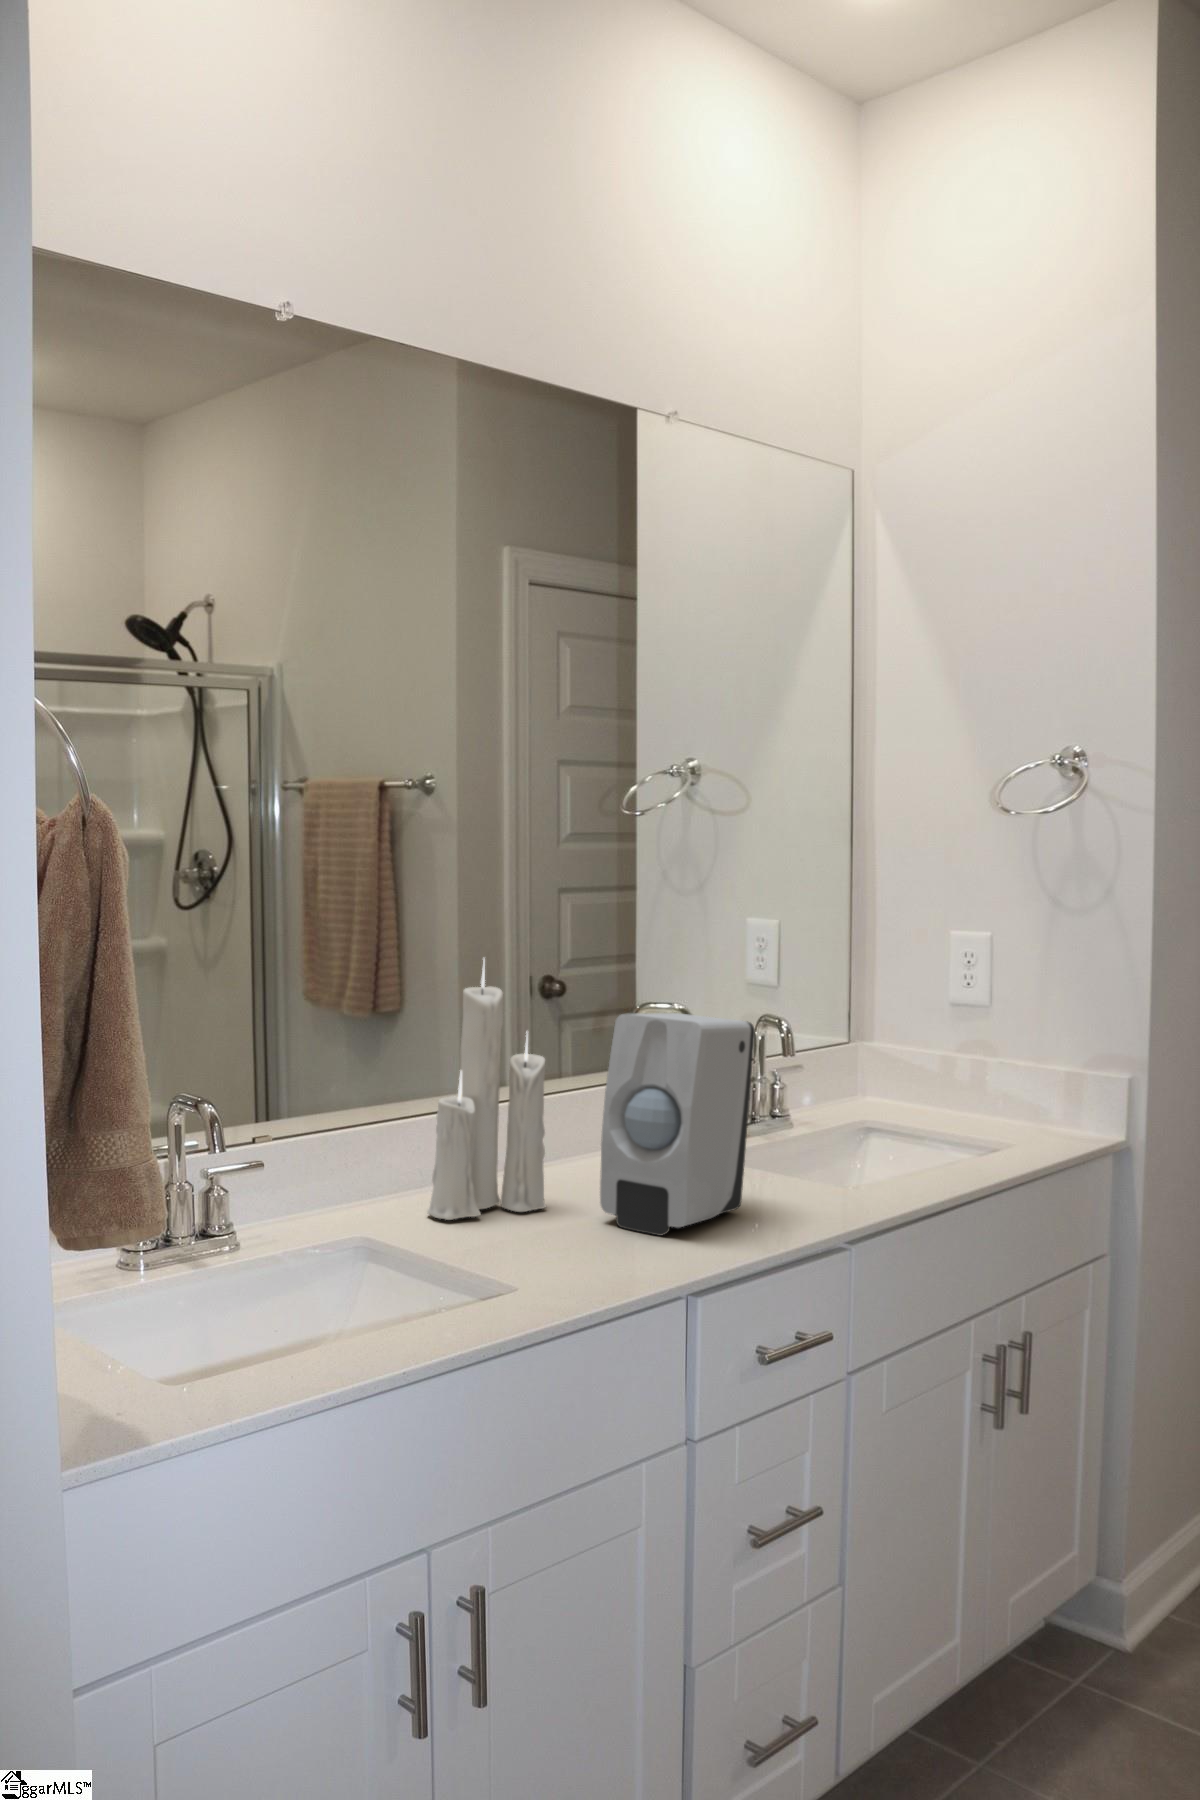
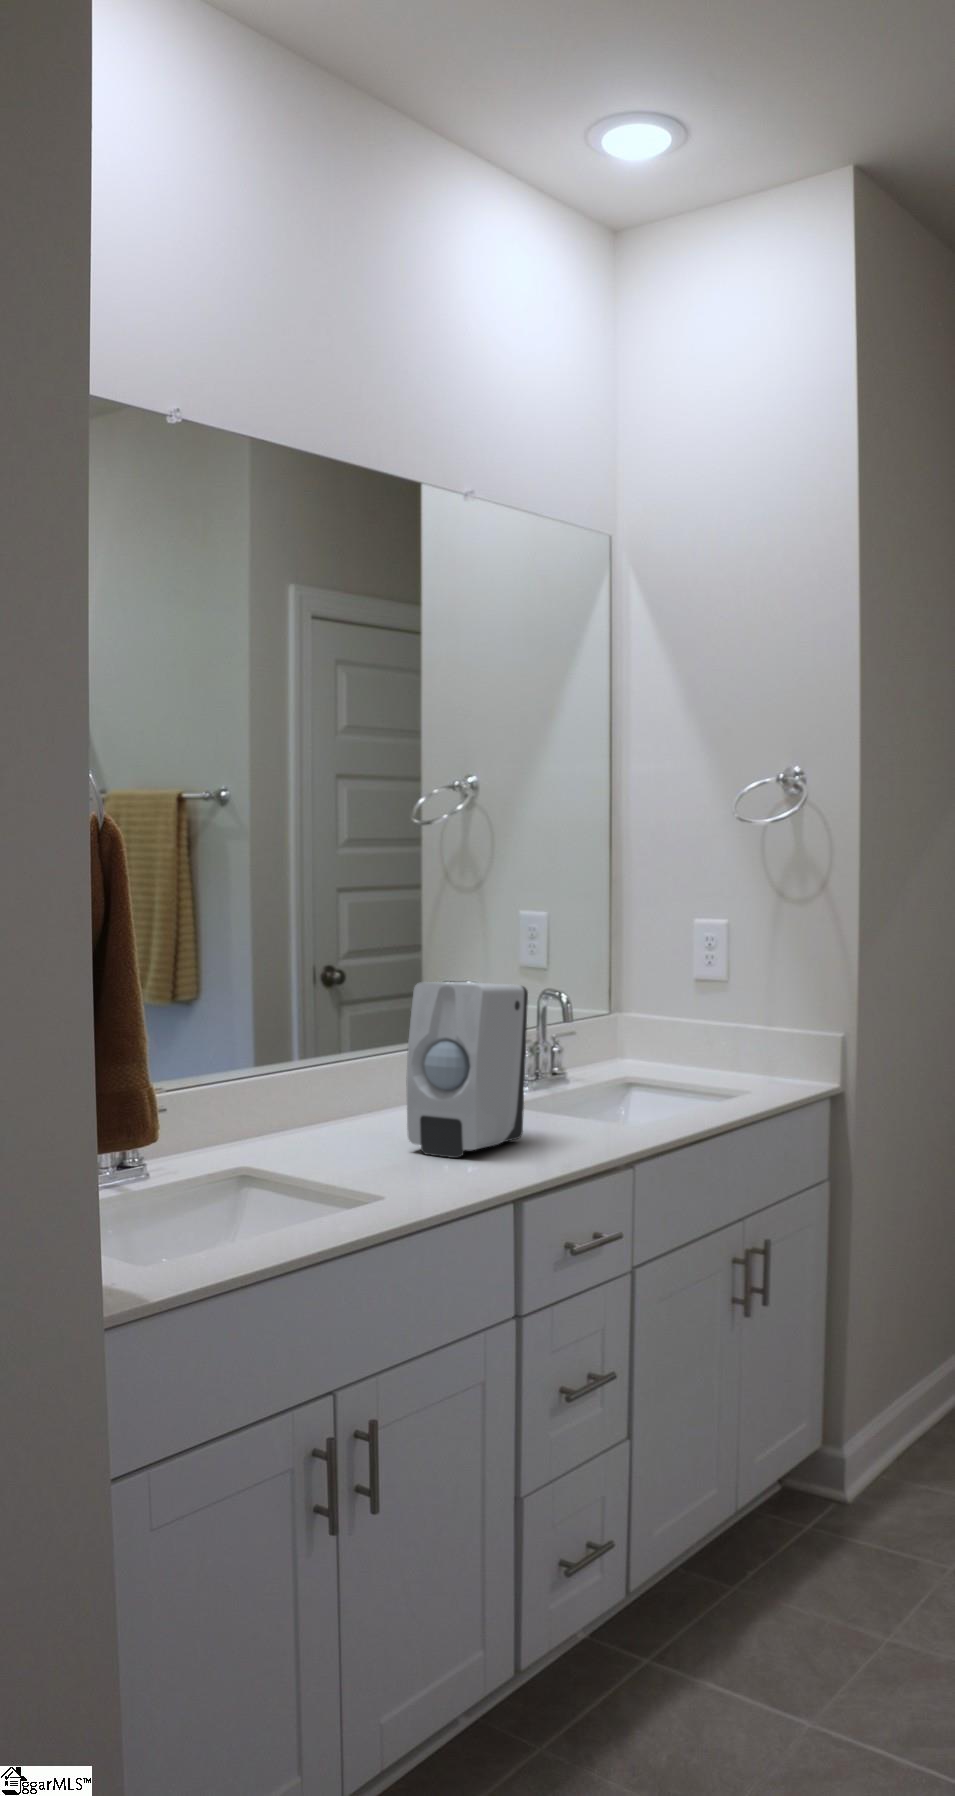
candle: present [427,959,546,1220] -> none [267,931,364,1155]

